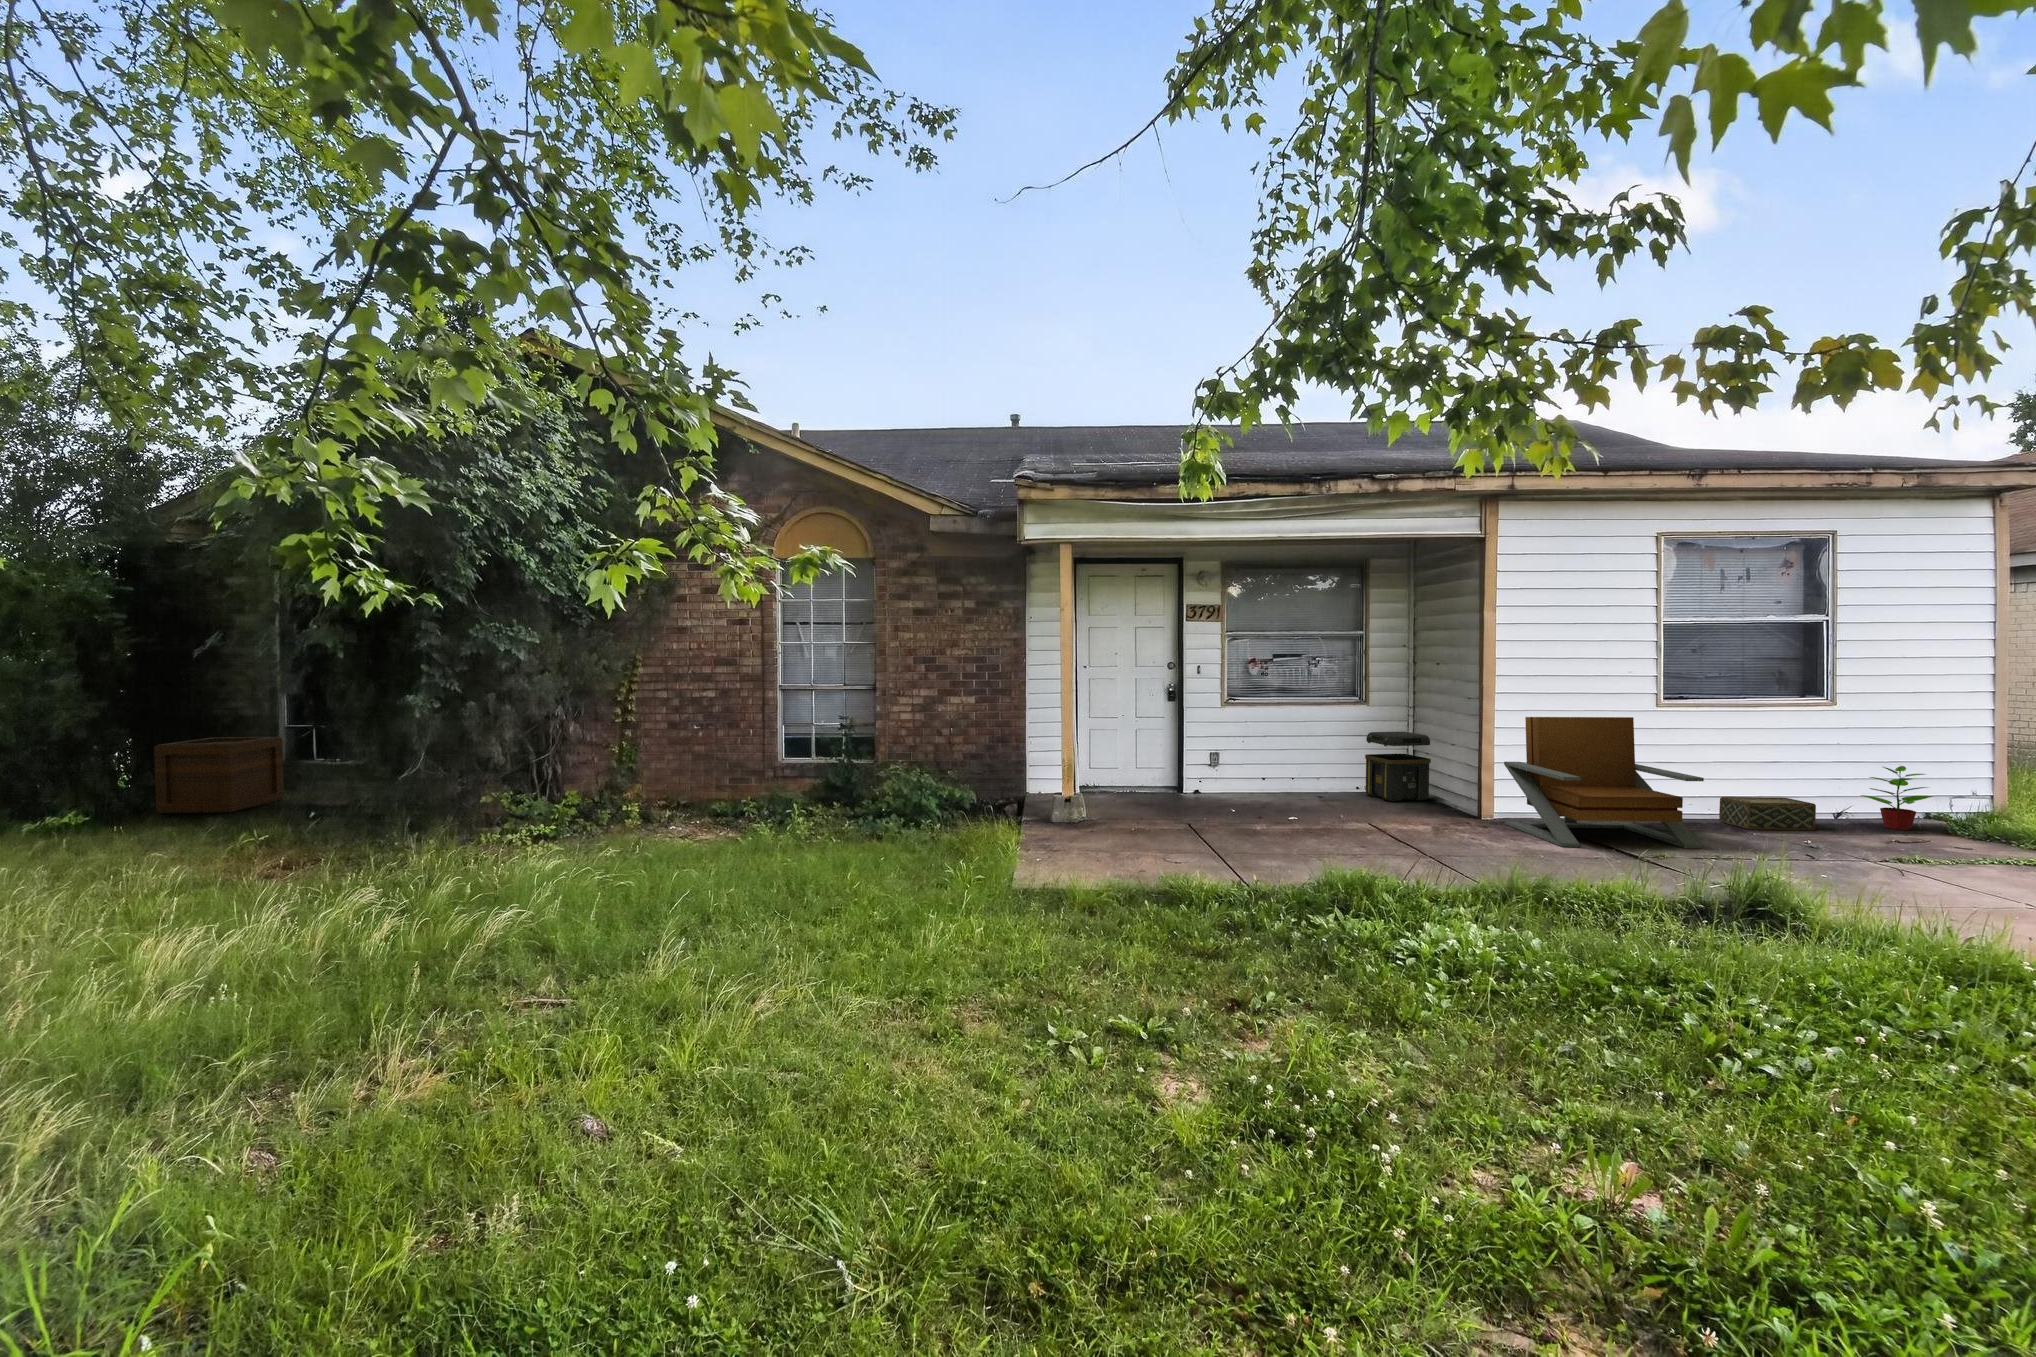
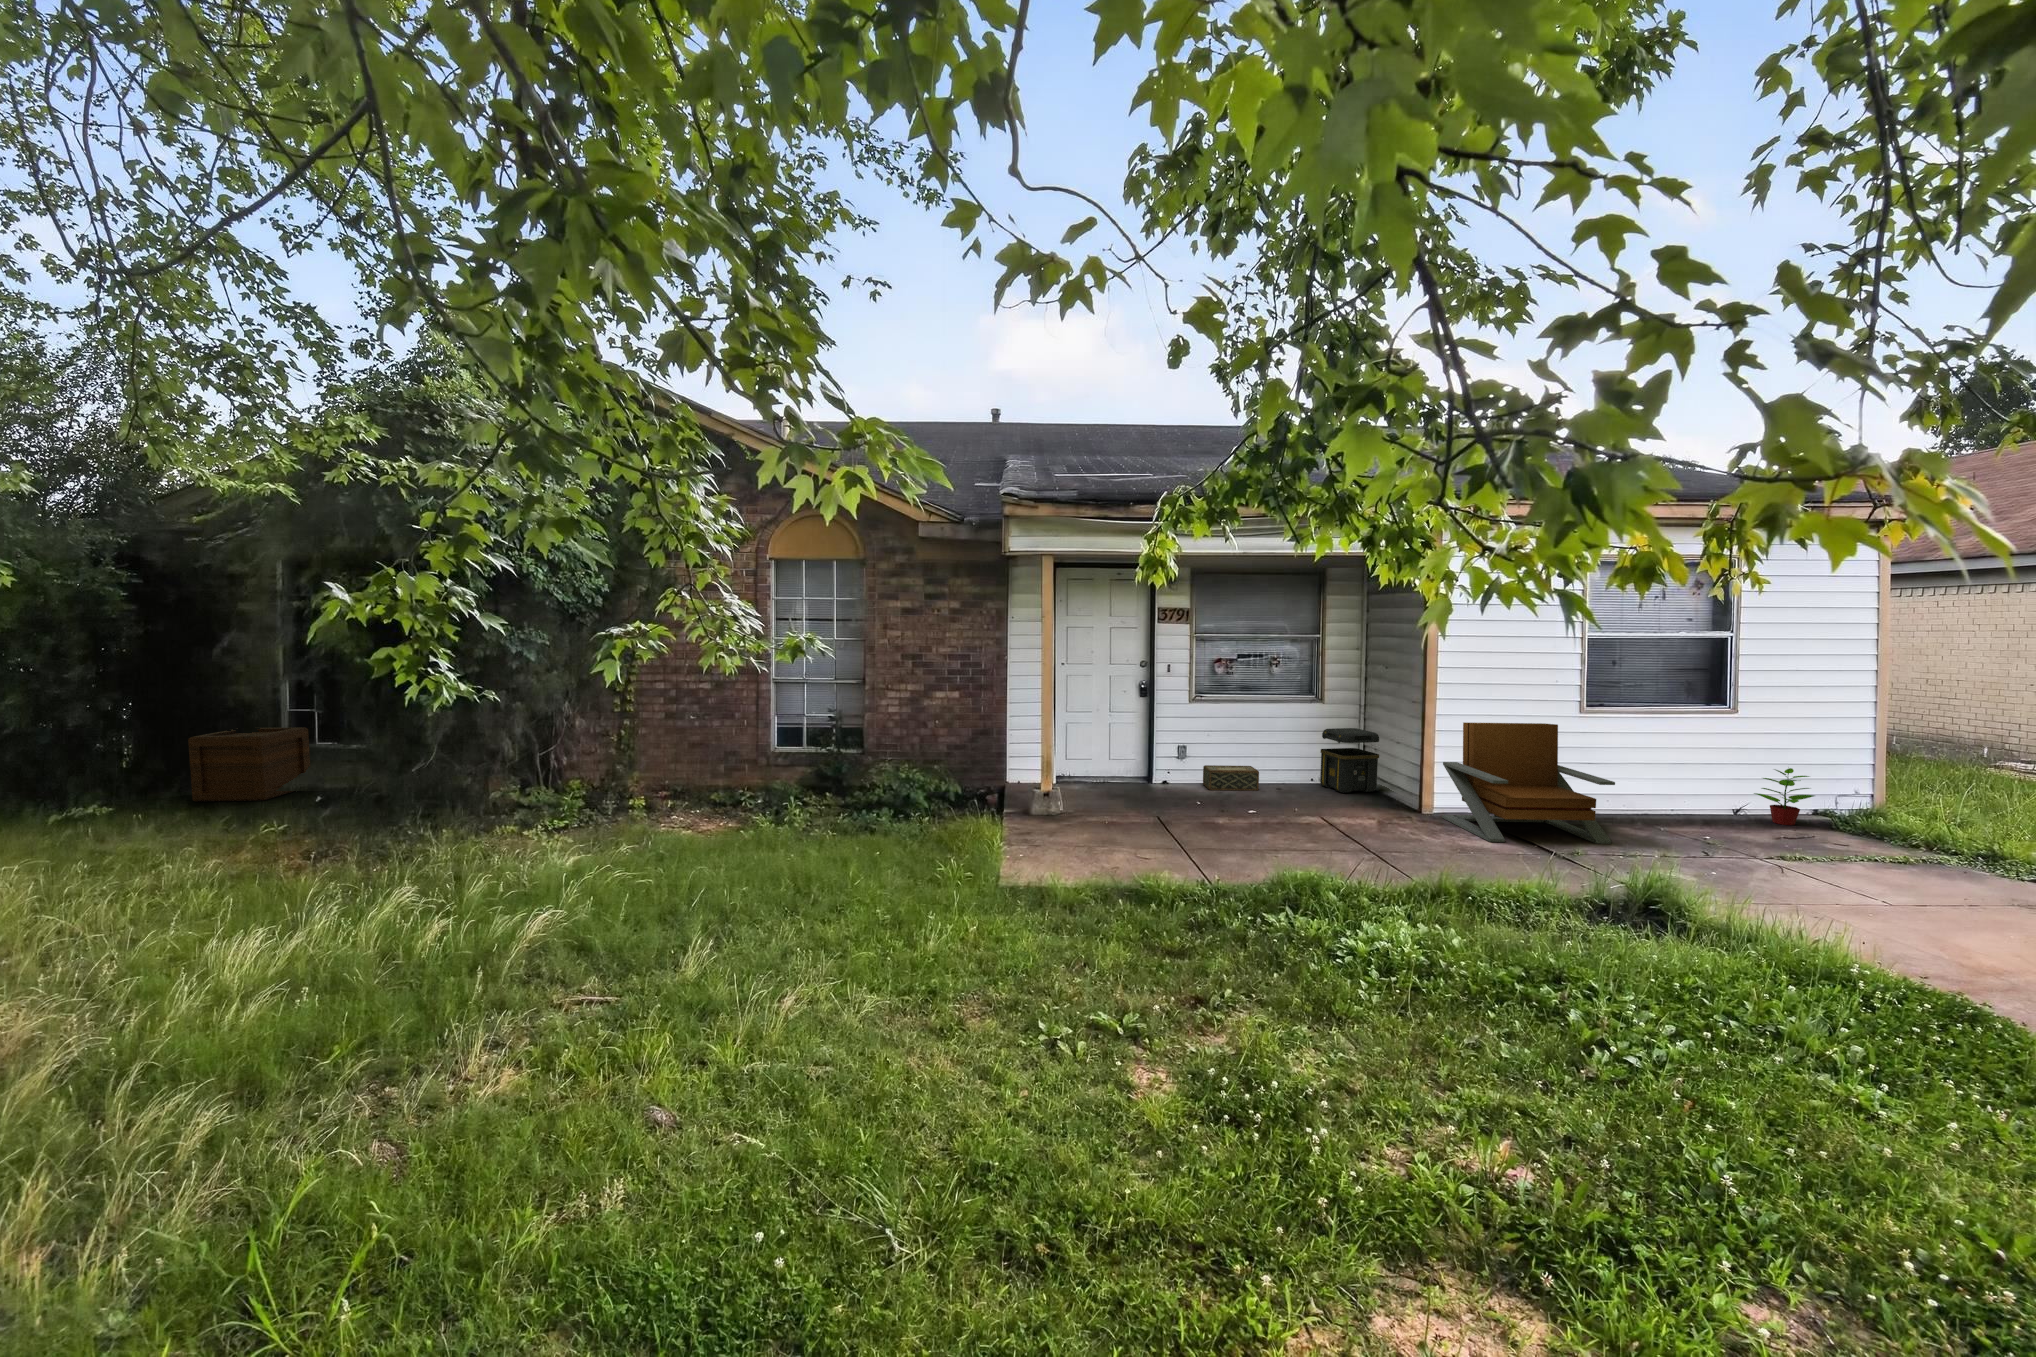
woven basket: present [1719,797,1816,830] -> present [1203,765,1259,790]

